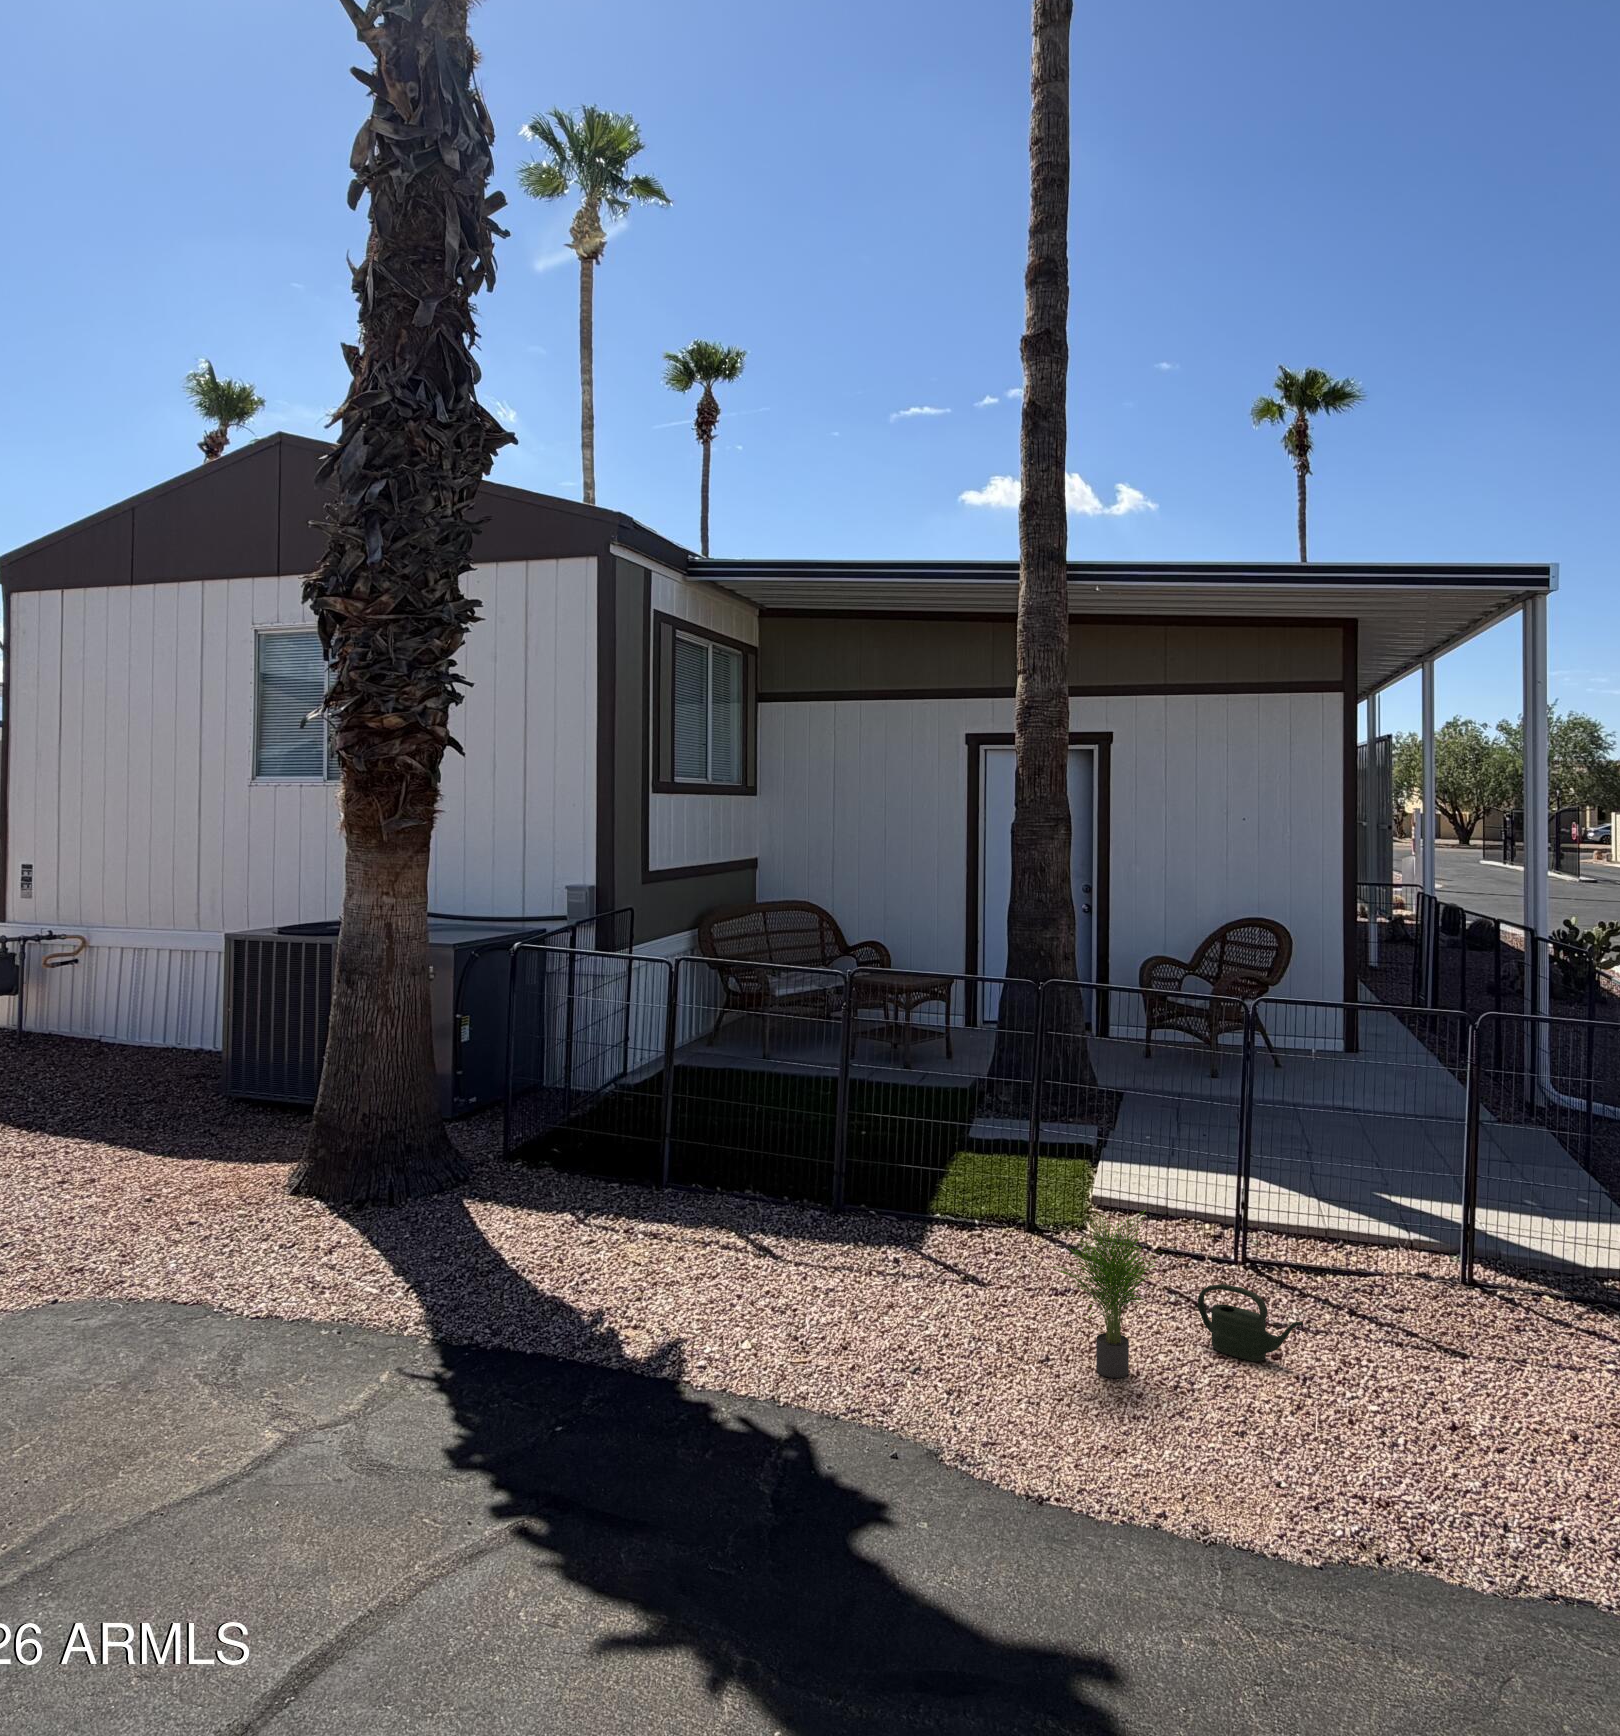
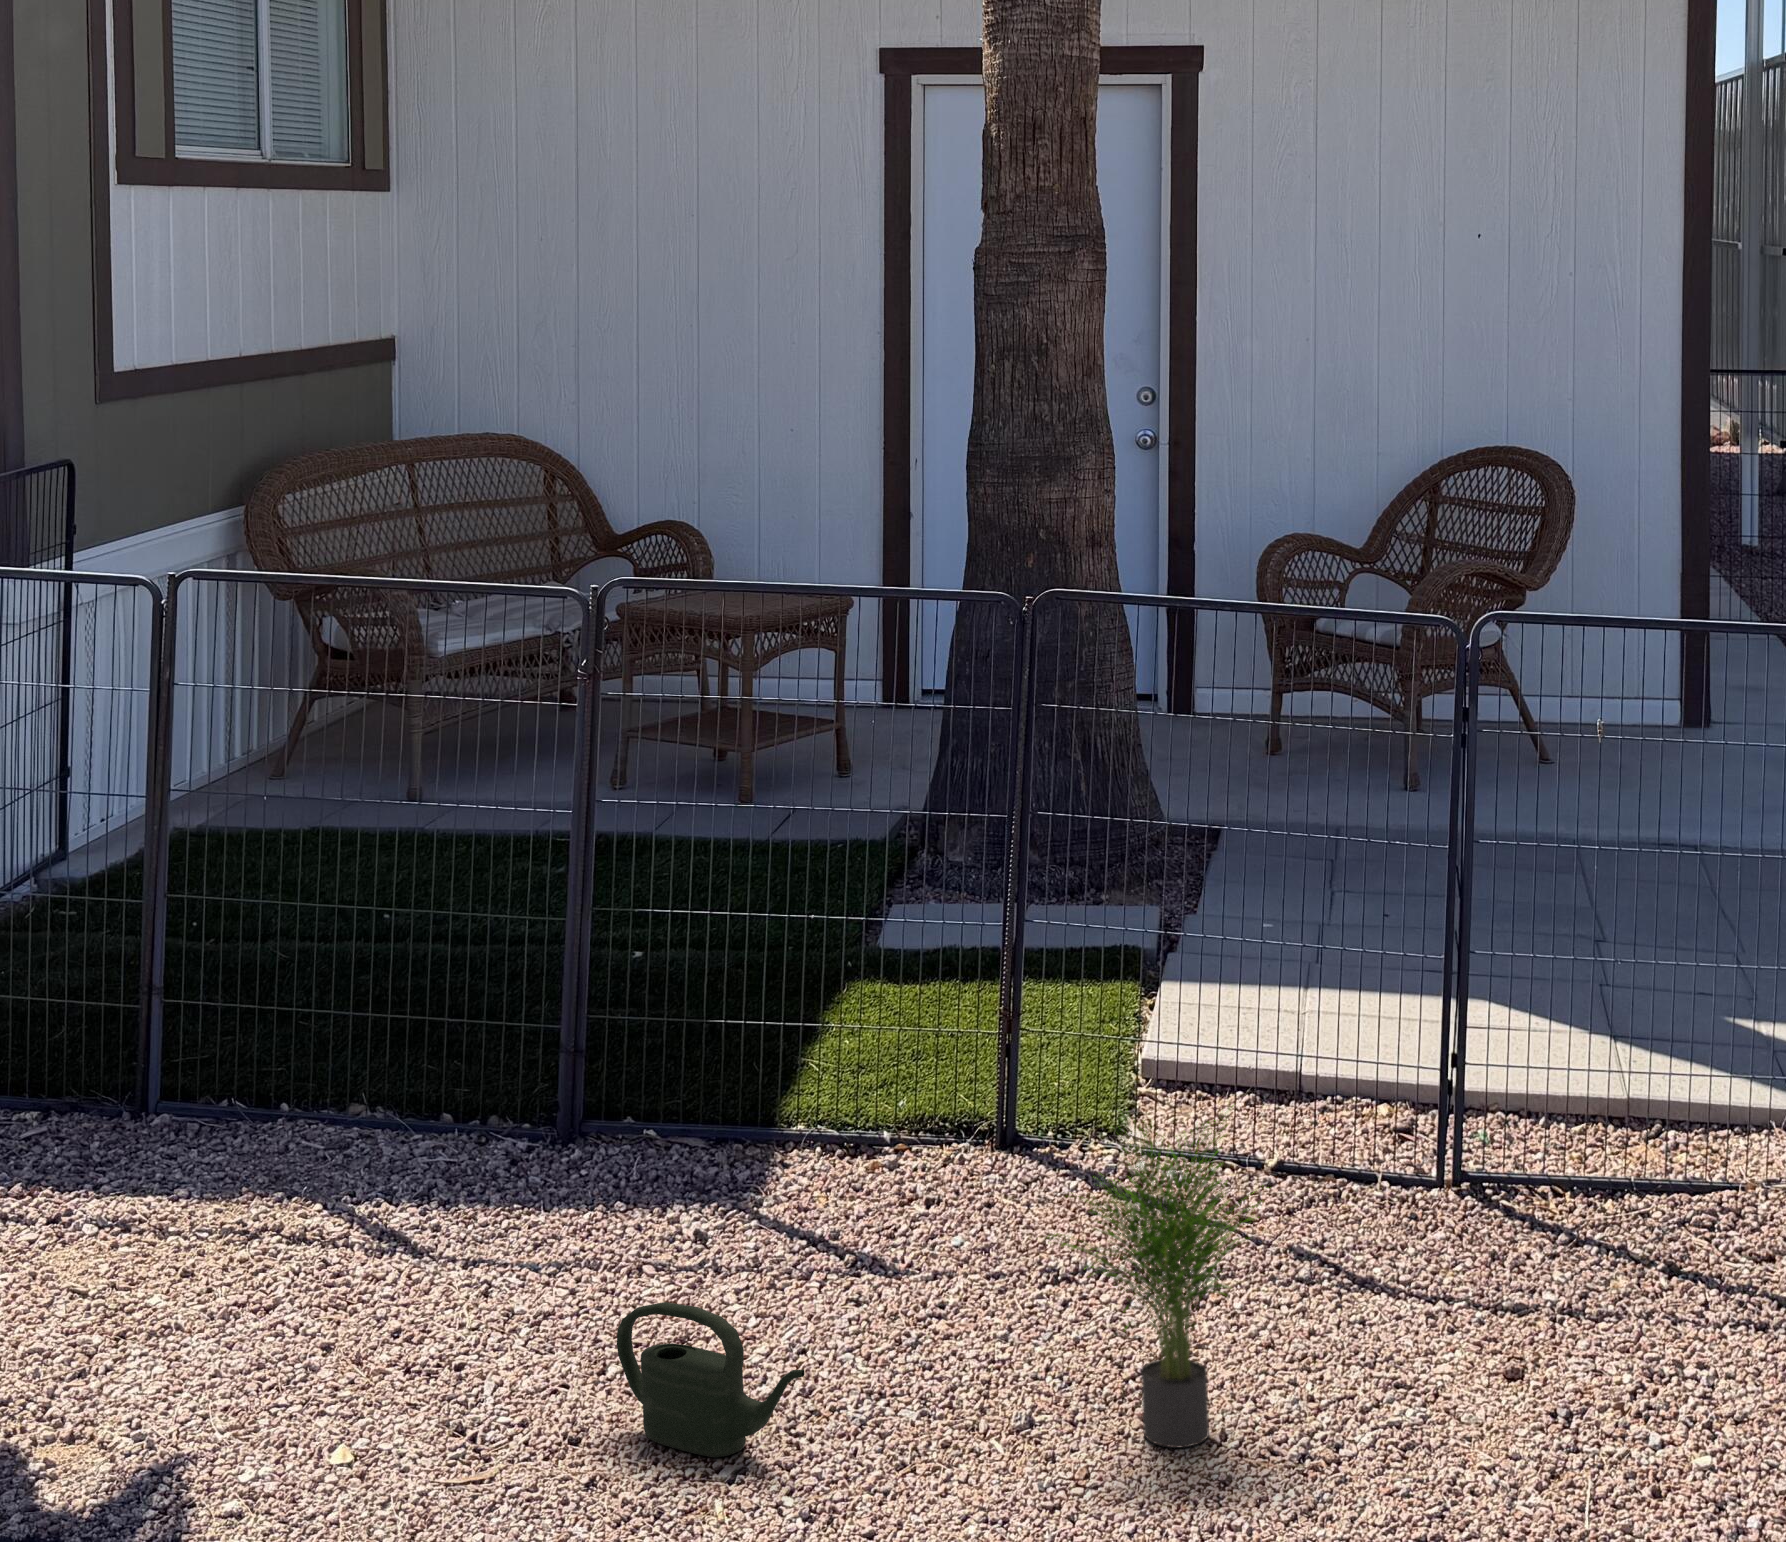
watering can: present [1198,1284,1303,1362] -> present [617,1302,805,1458]

